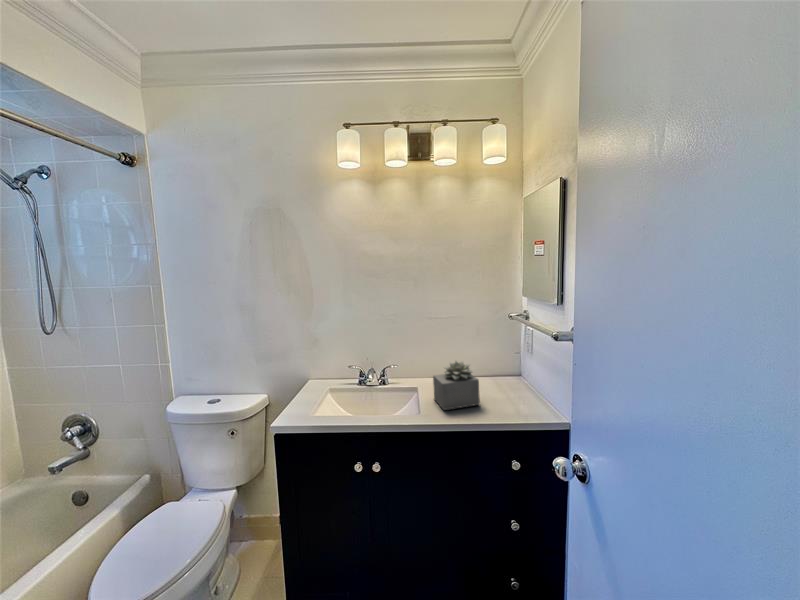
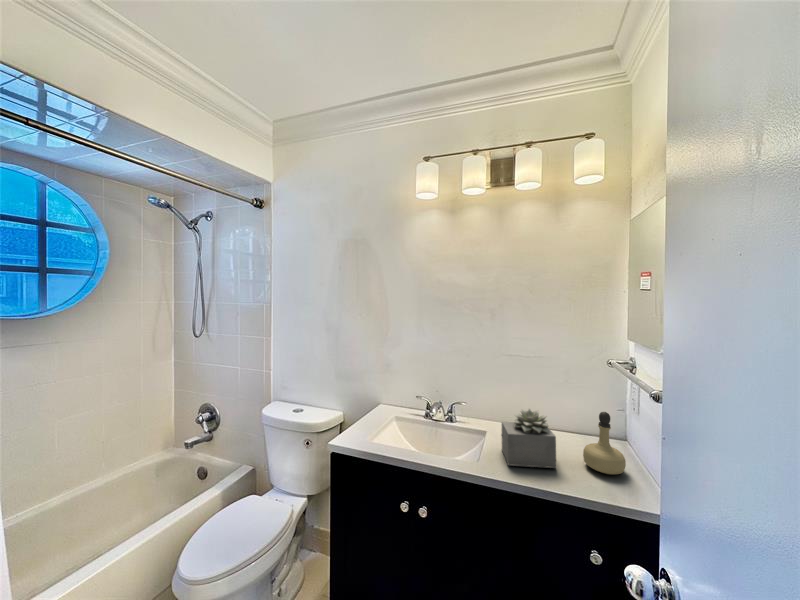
perfume bottle: none [497,354,527,401] -> present [583,412,626,475]

